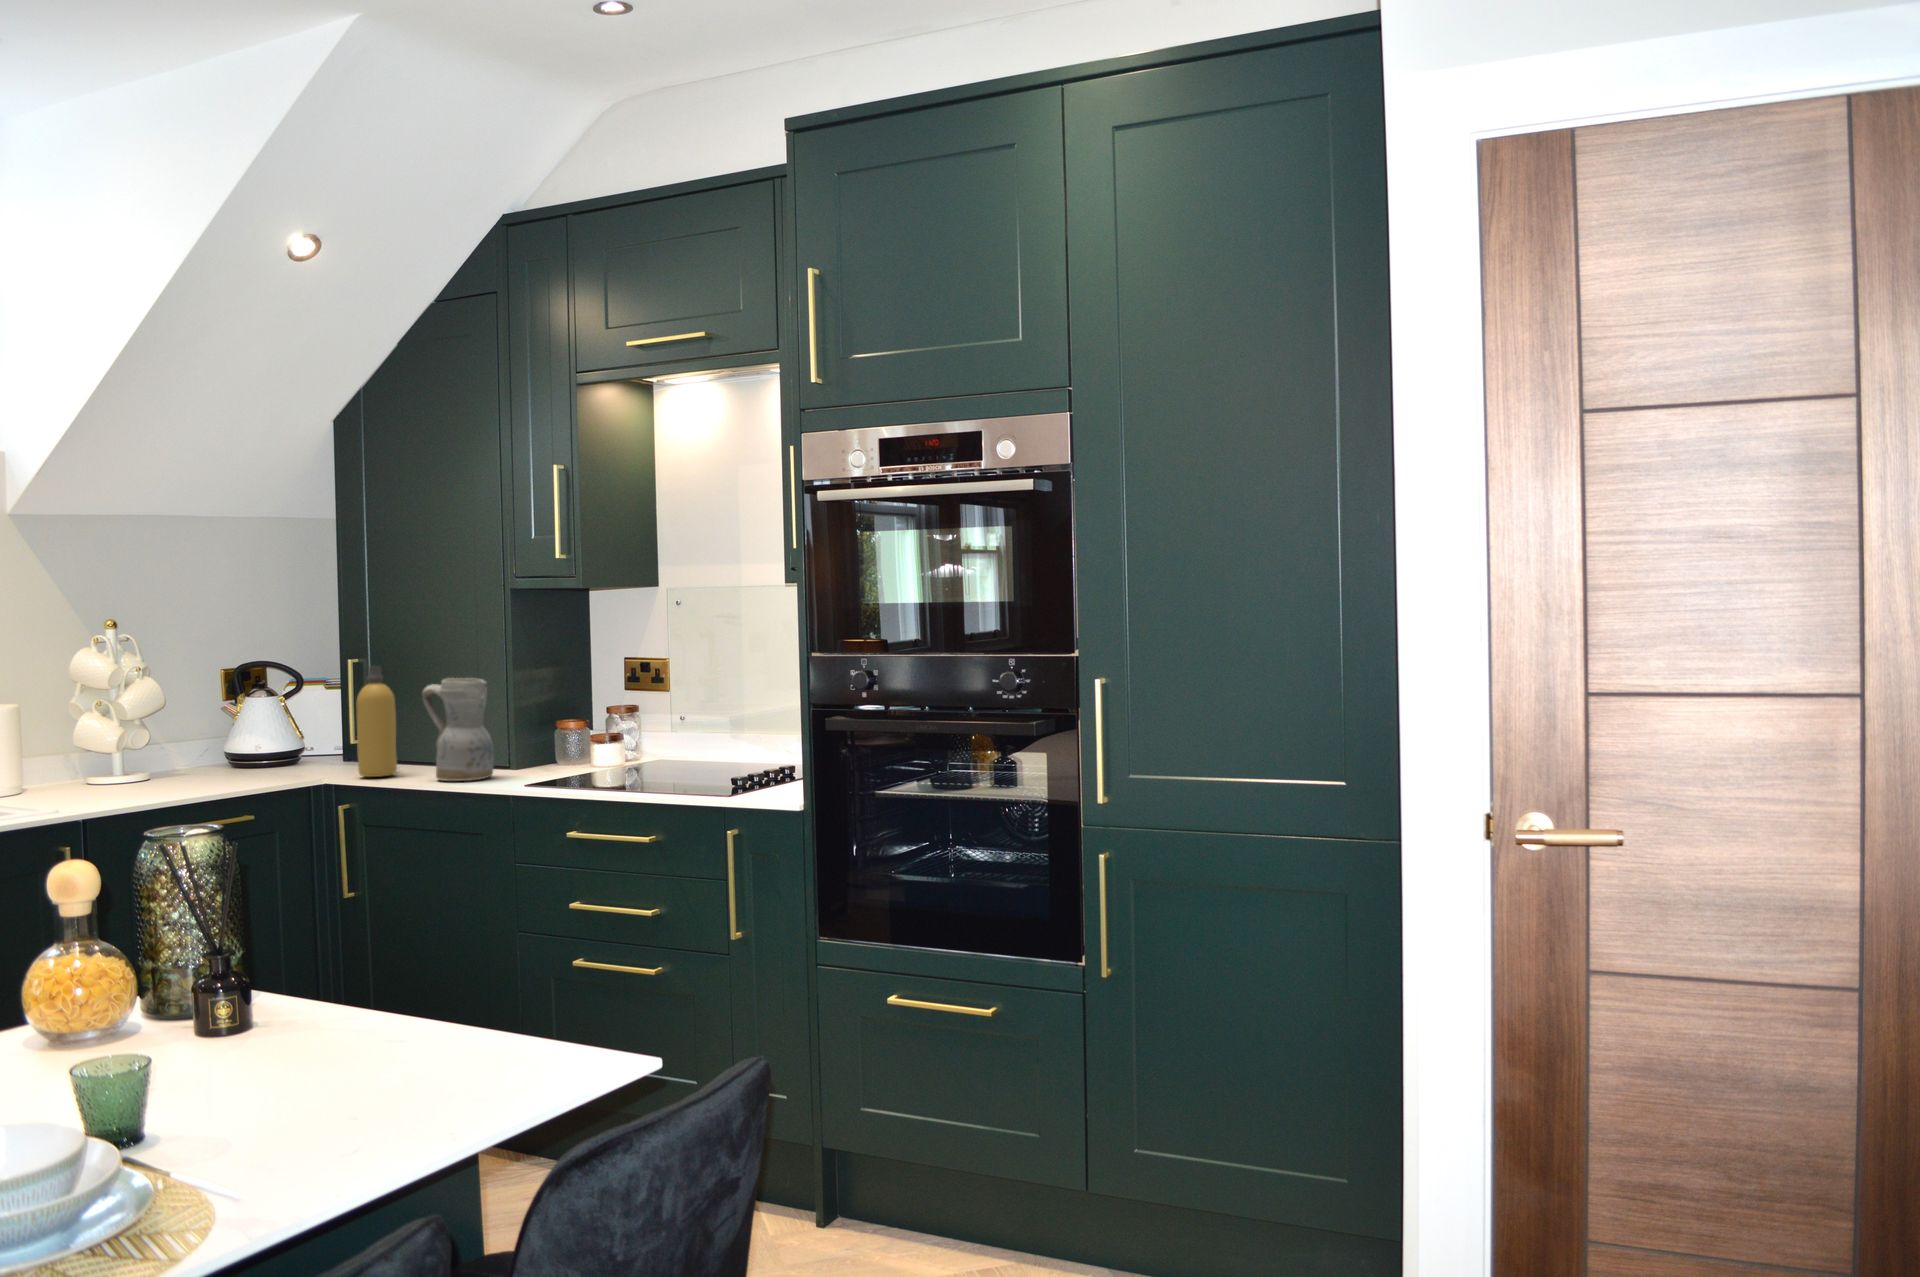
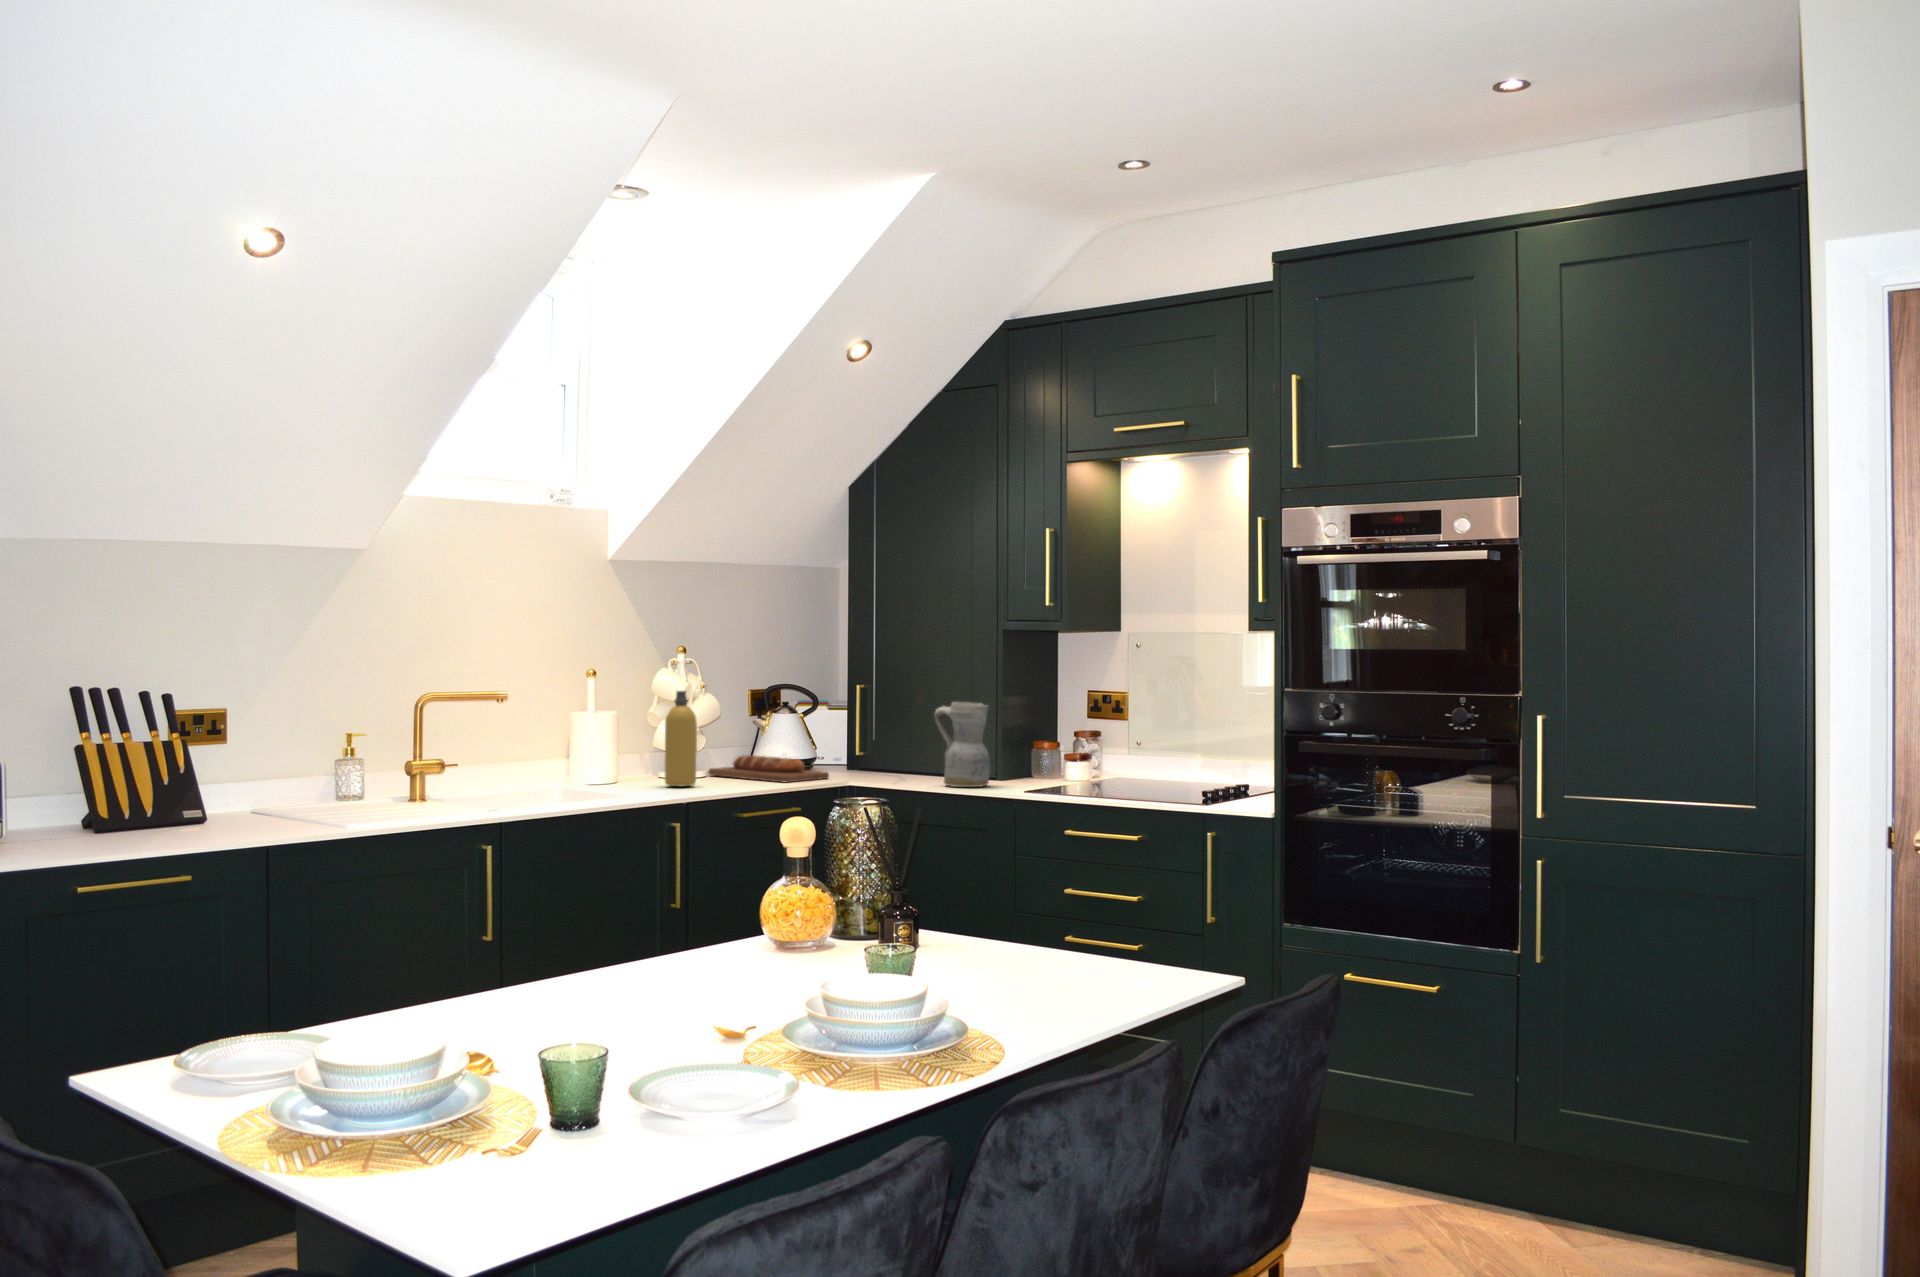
bottle: present [356,666,397,777] -> present [665,691,697,786]
bread loaf: none [148,751,303,785] -> present [708,755,829,782]

